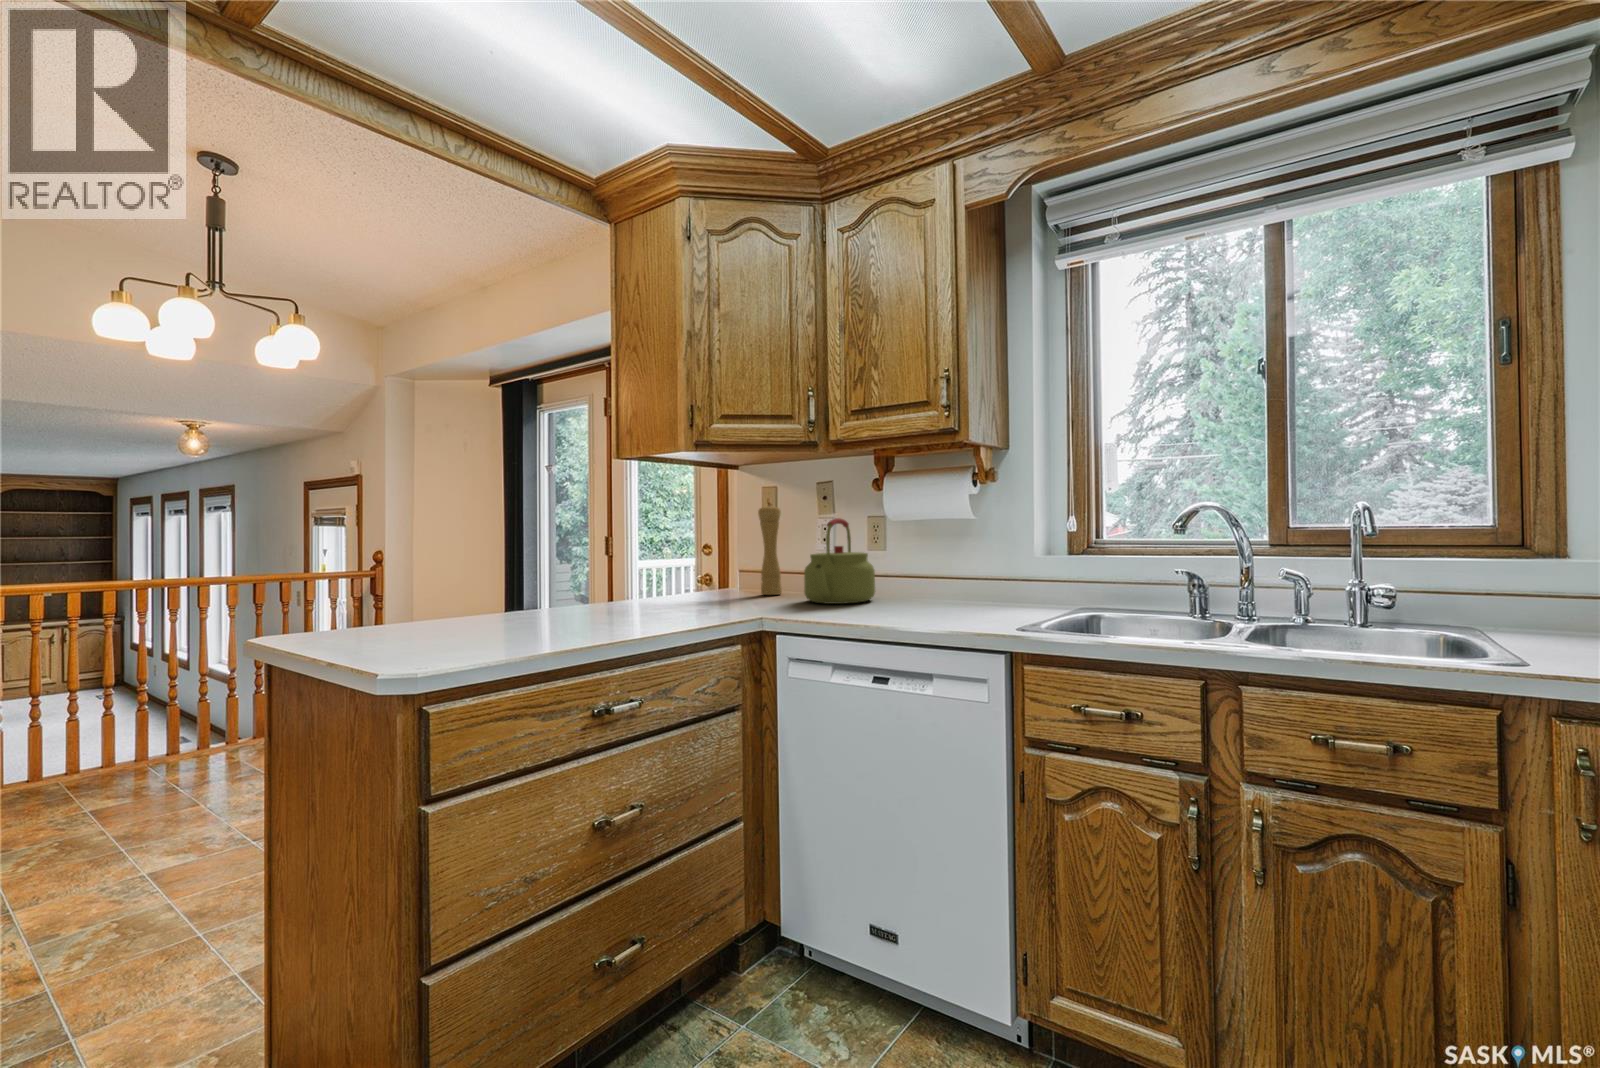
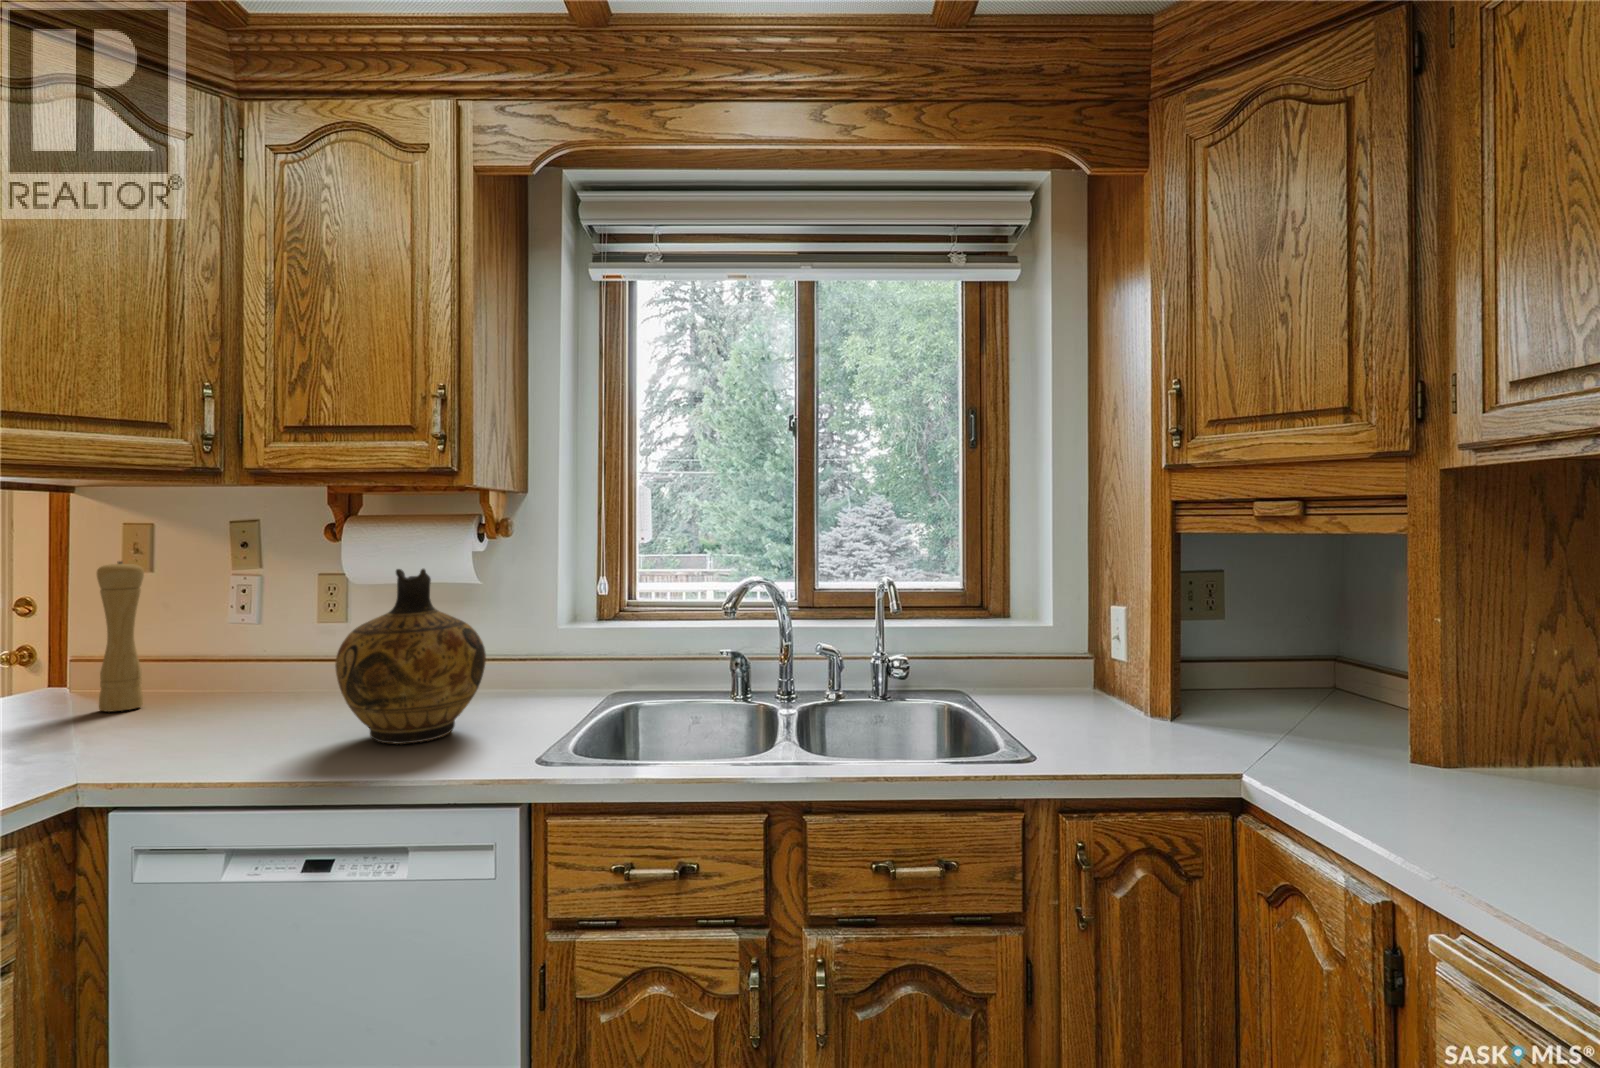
ceramic jug: none [885,495,981,615] -> present [335,569,486,744]
kettle: present [804,518,875,604] -> none [187,589,318,726]

